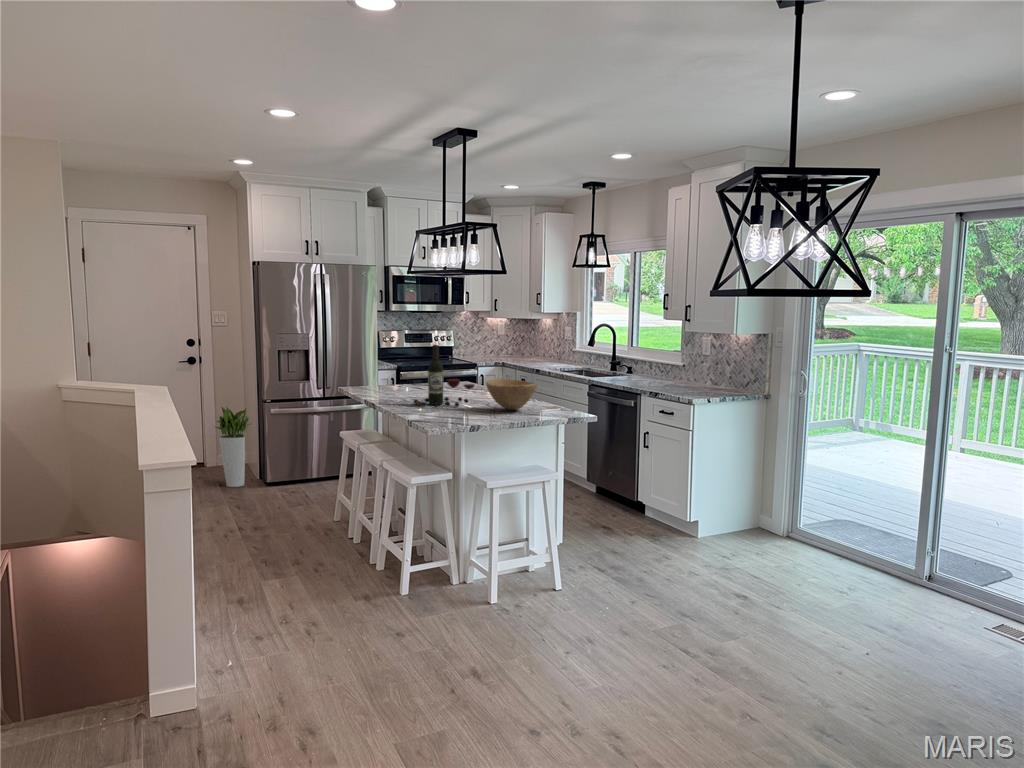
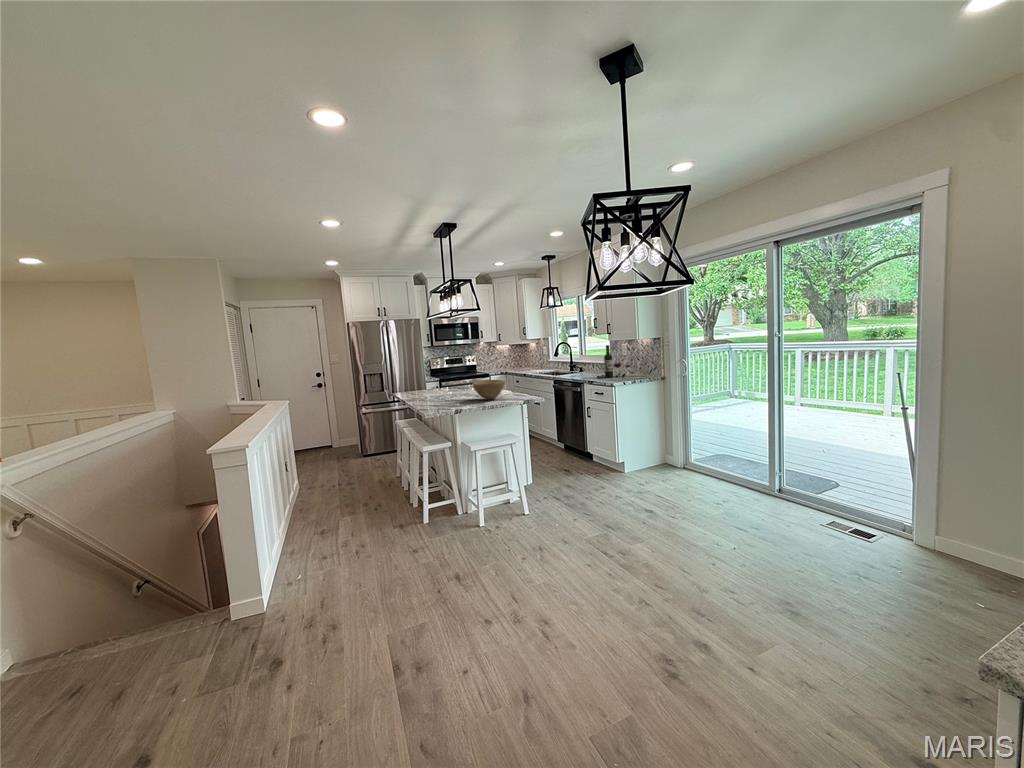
wine bottle: present [414,345,475,407] -> present [597,345,631,378]
planter: present [216,407,250,487] -> none [329,411,353,460]

